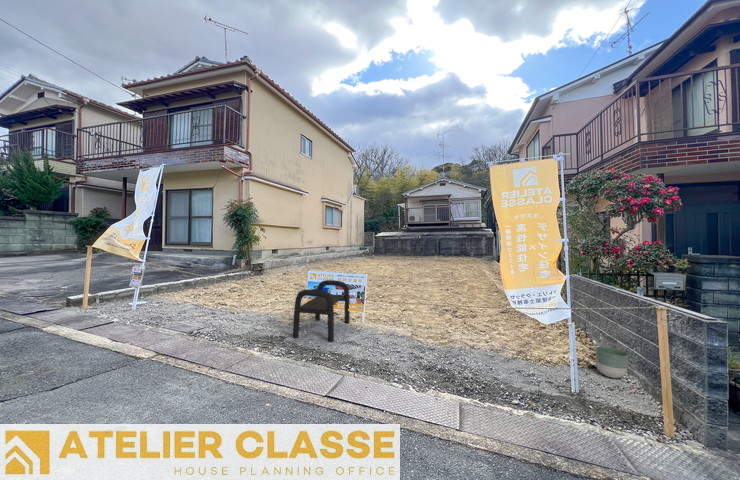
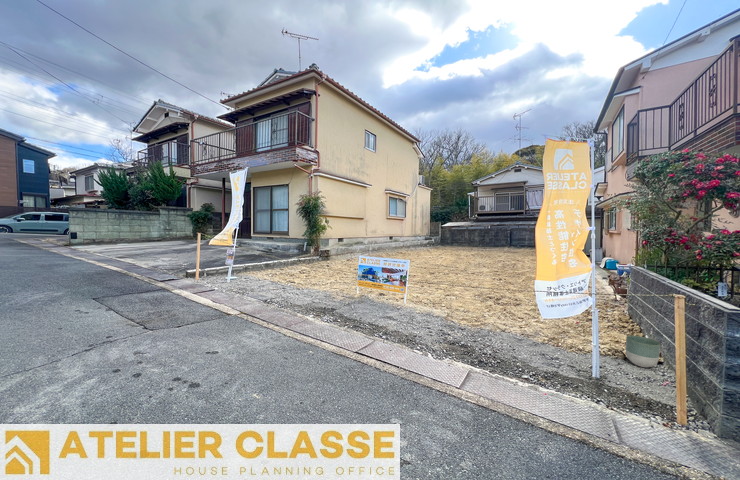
bench: present [293,280,350,341] -> none [341,264,393,315]

